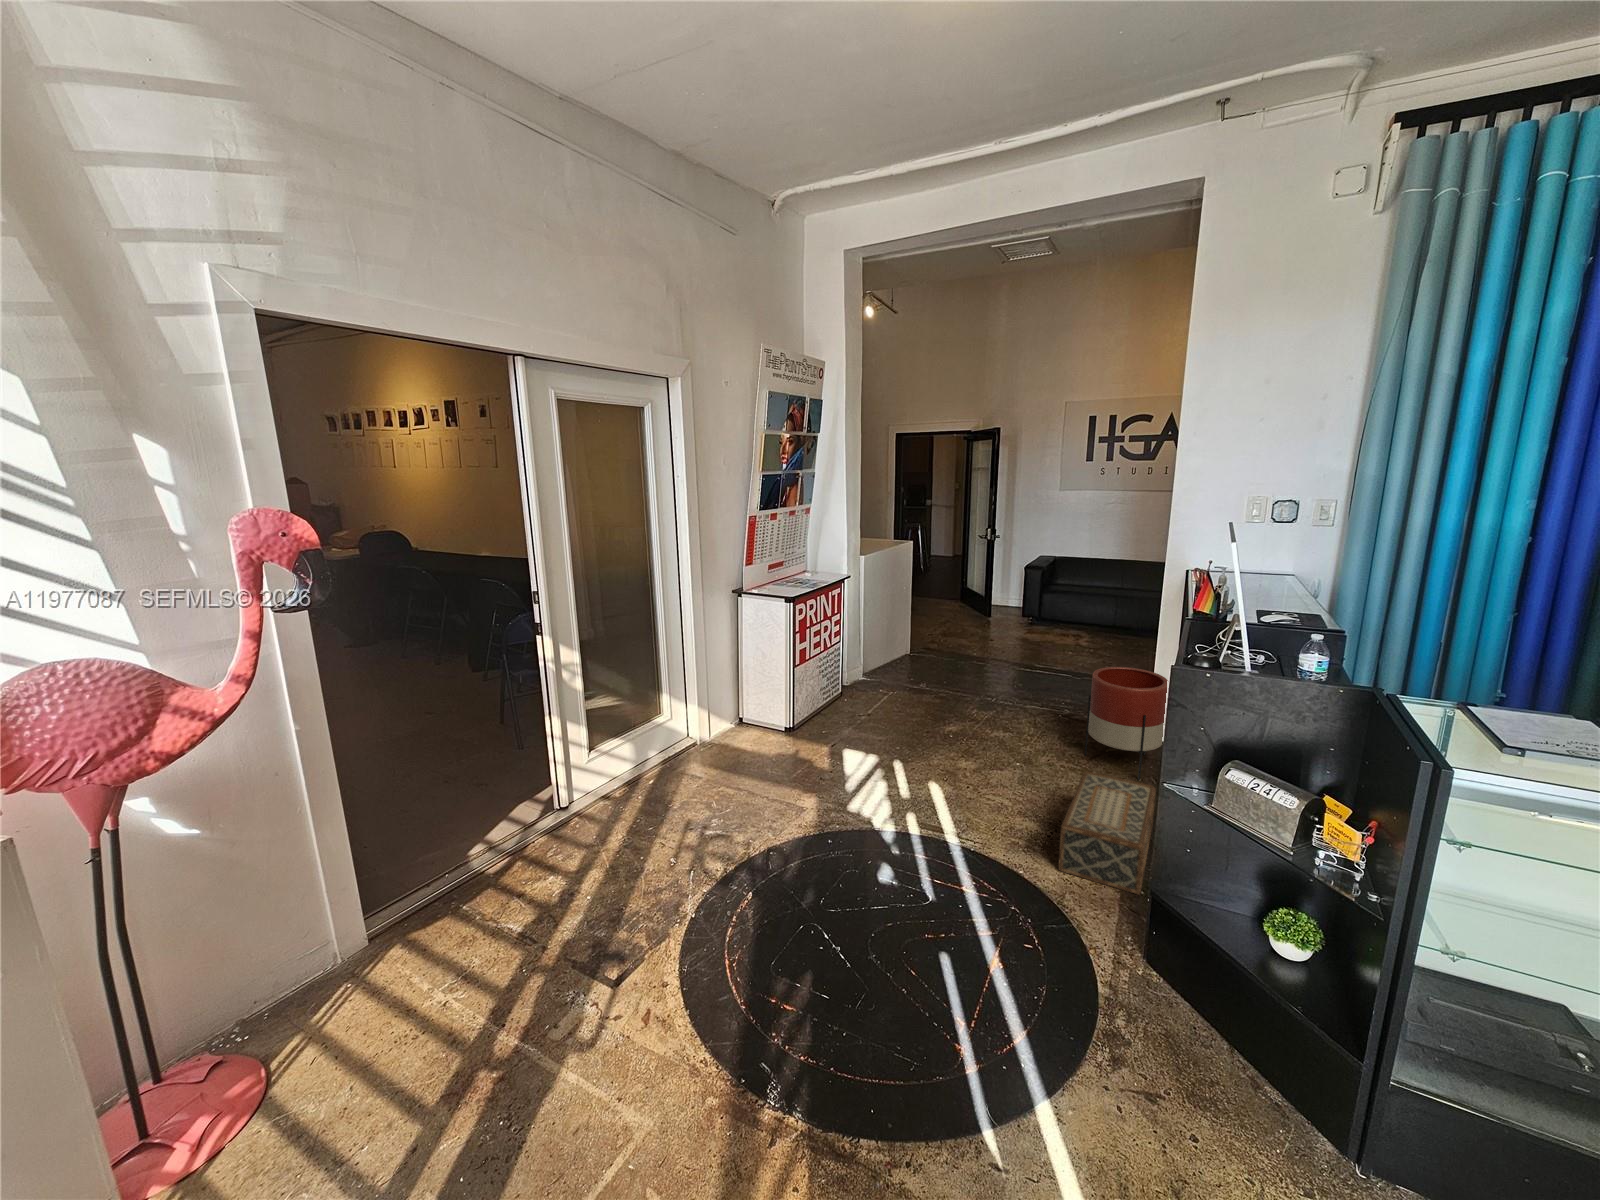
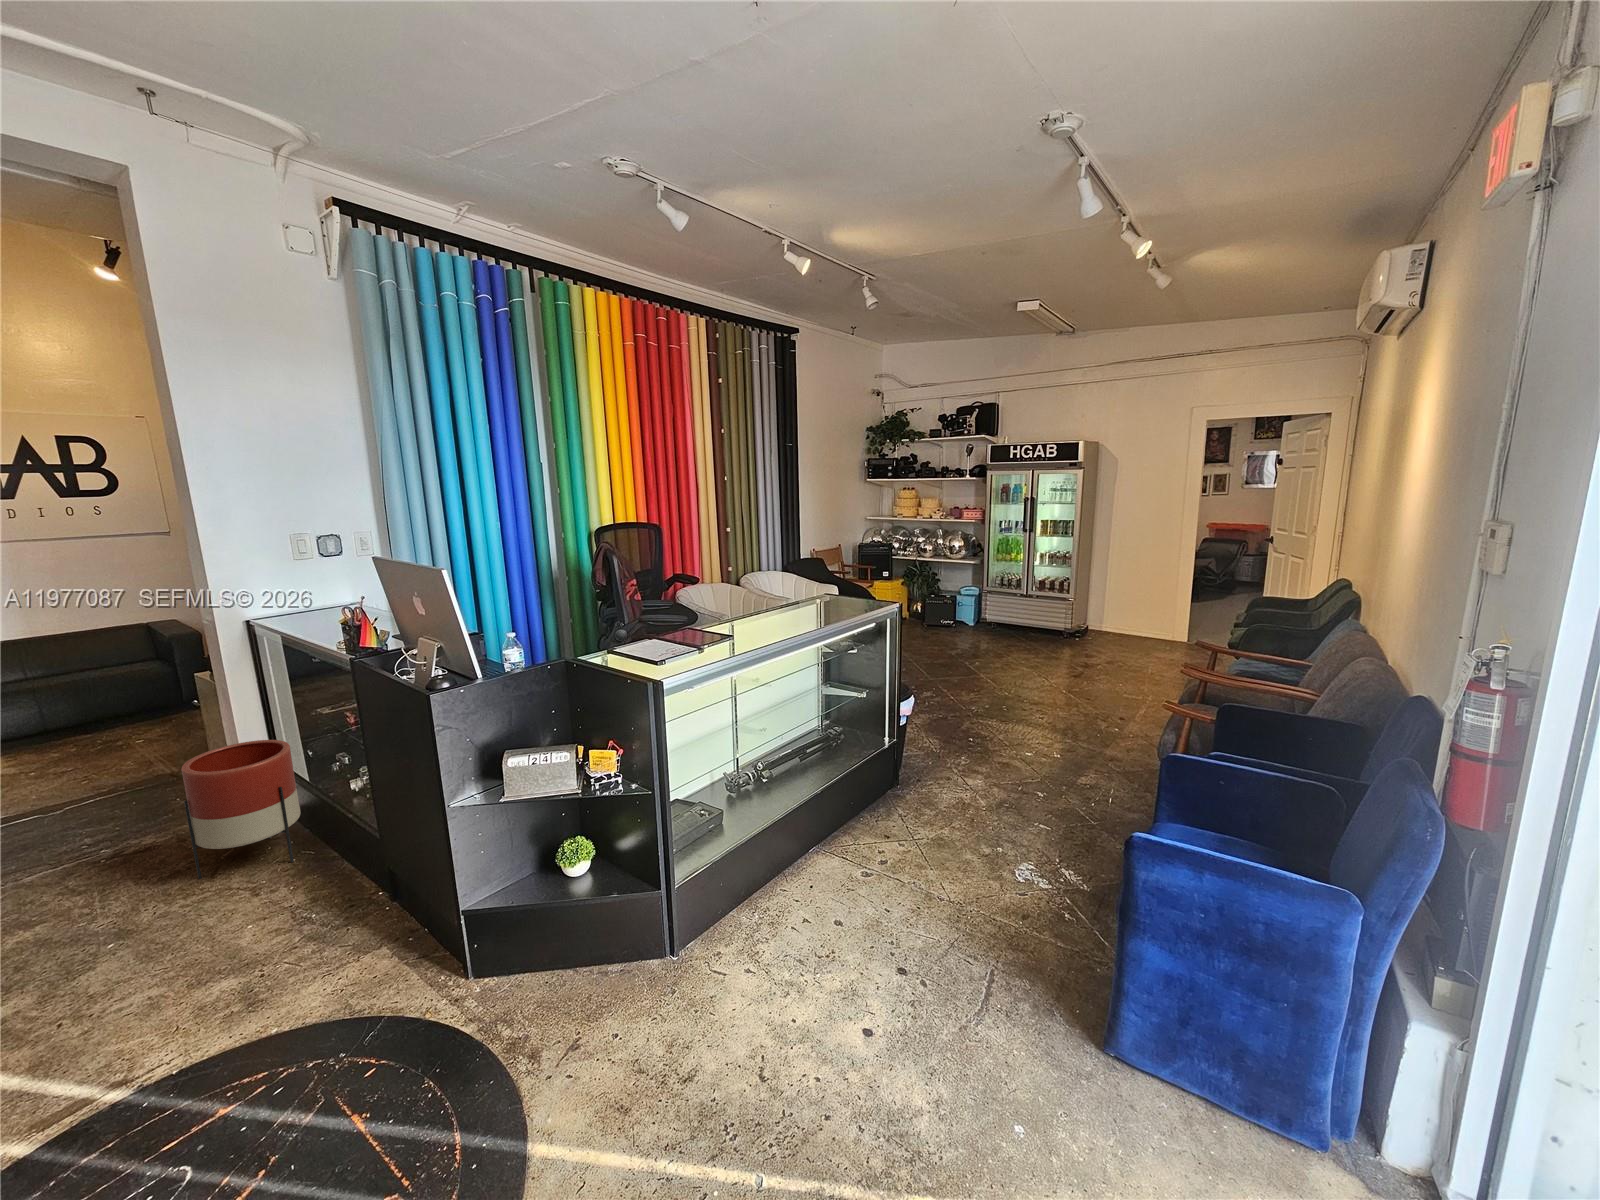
woven basket: present [1058,771,1156,895] -> none [259,845,410,993]

